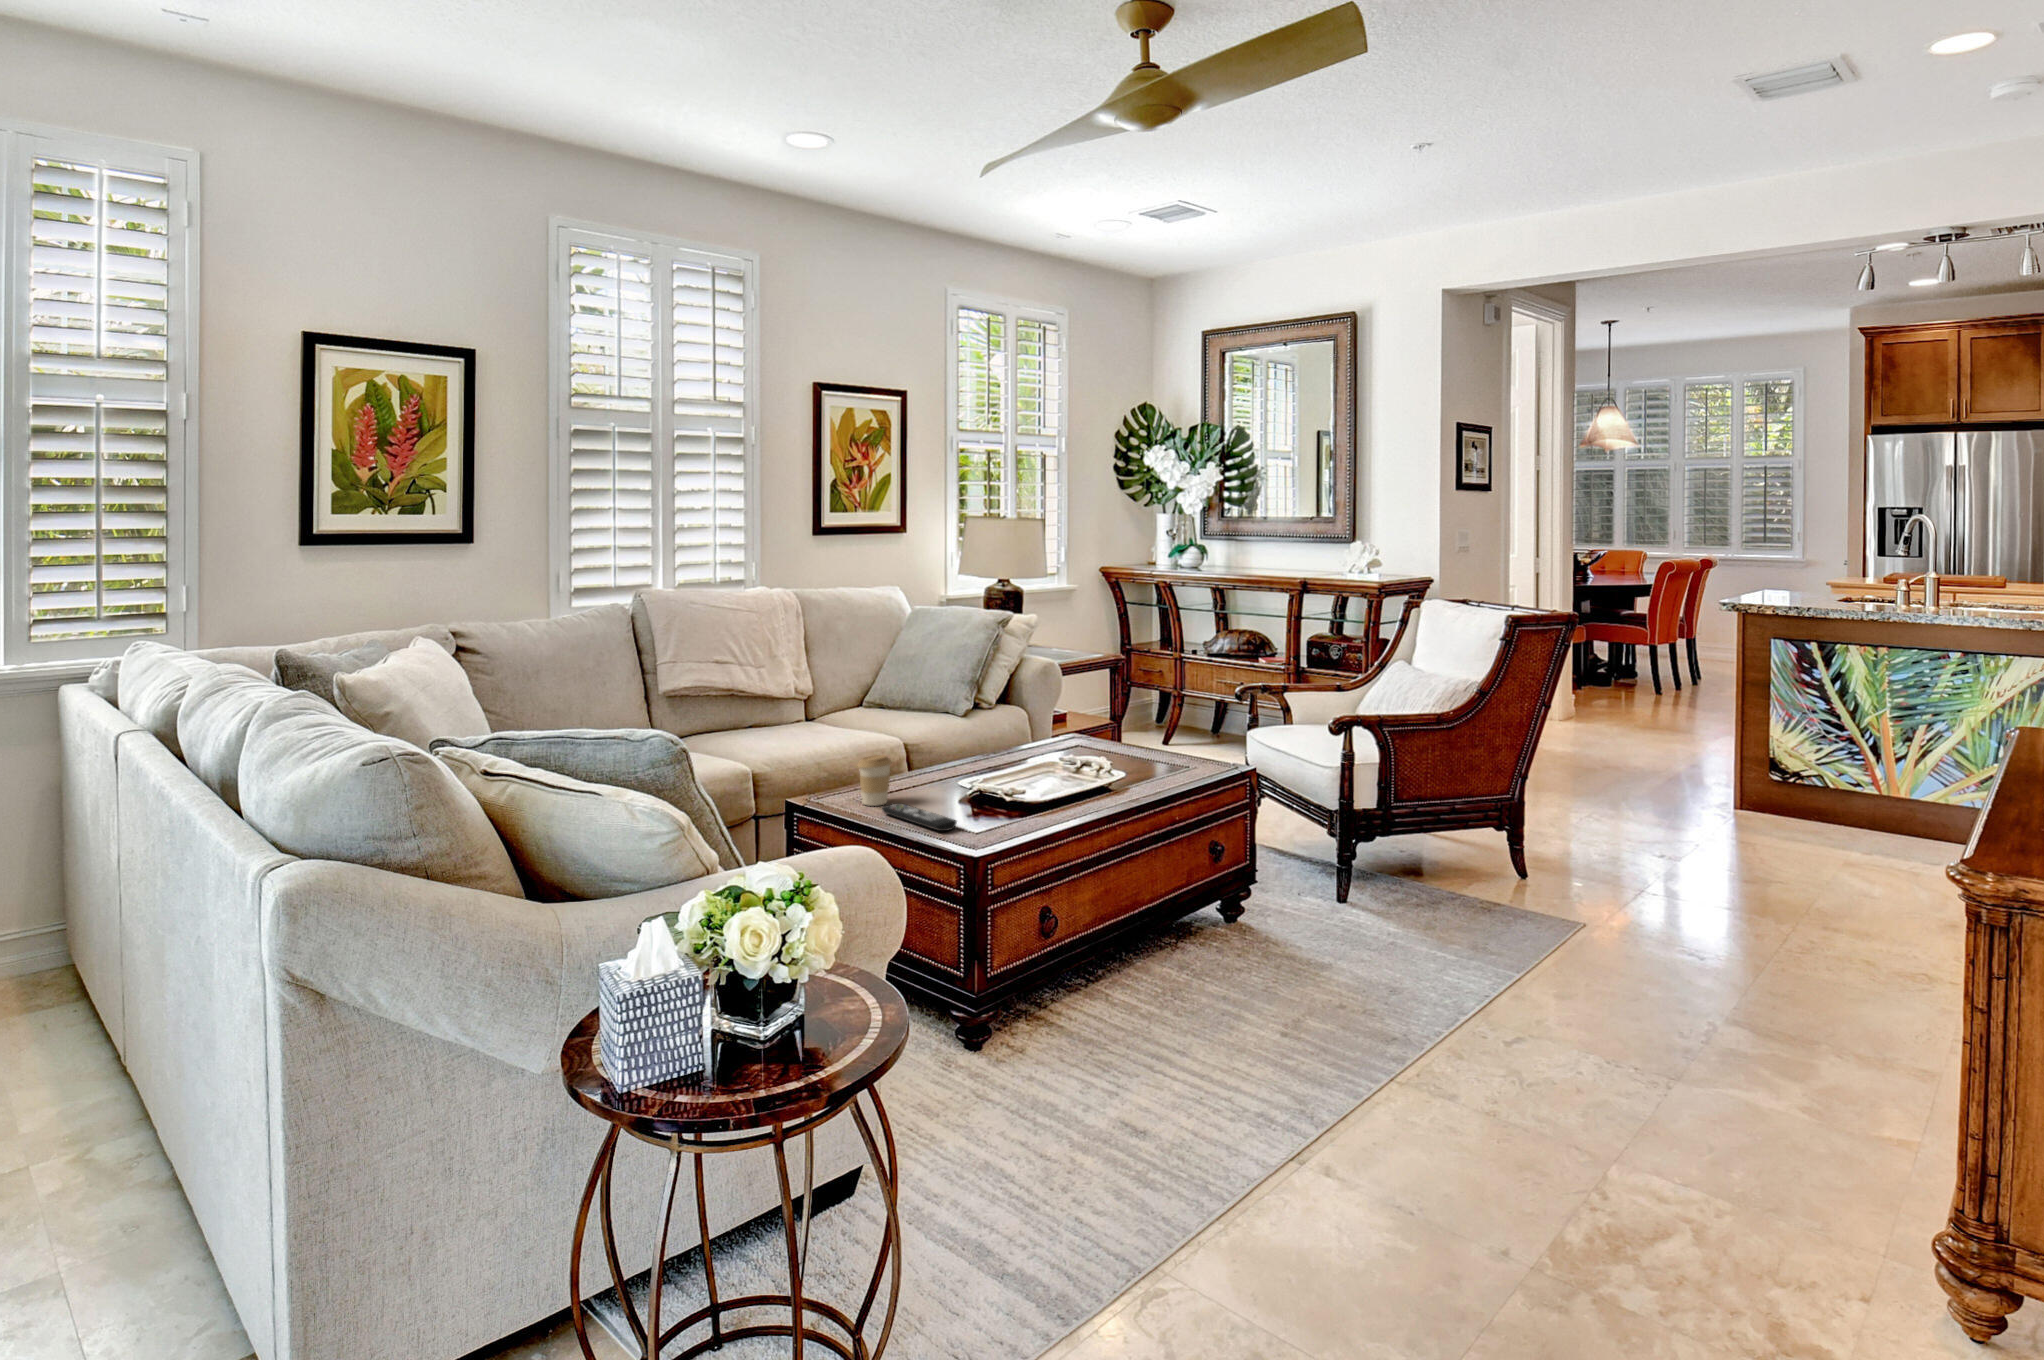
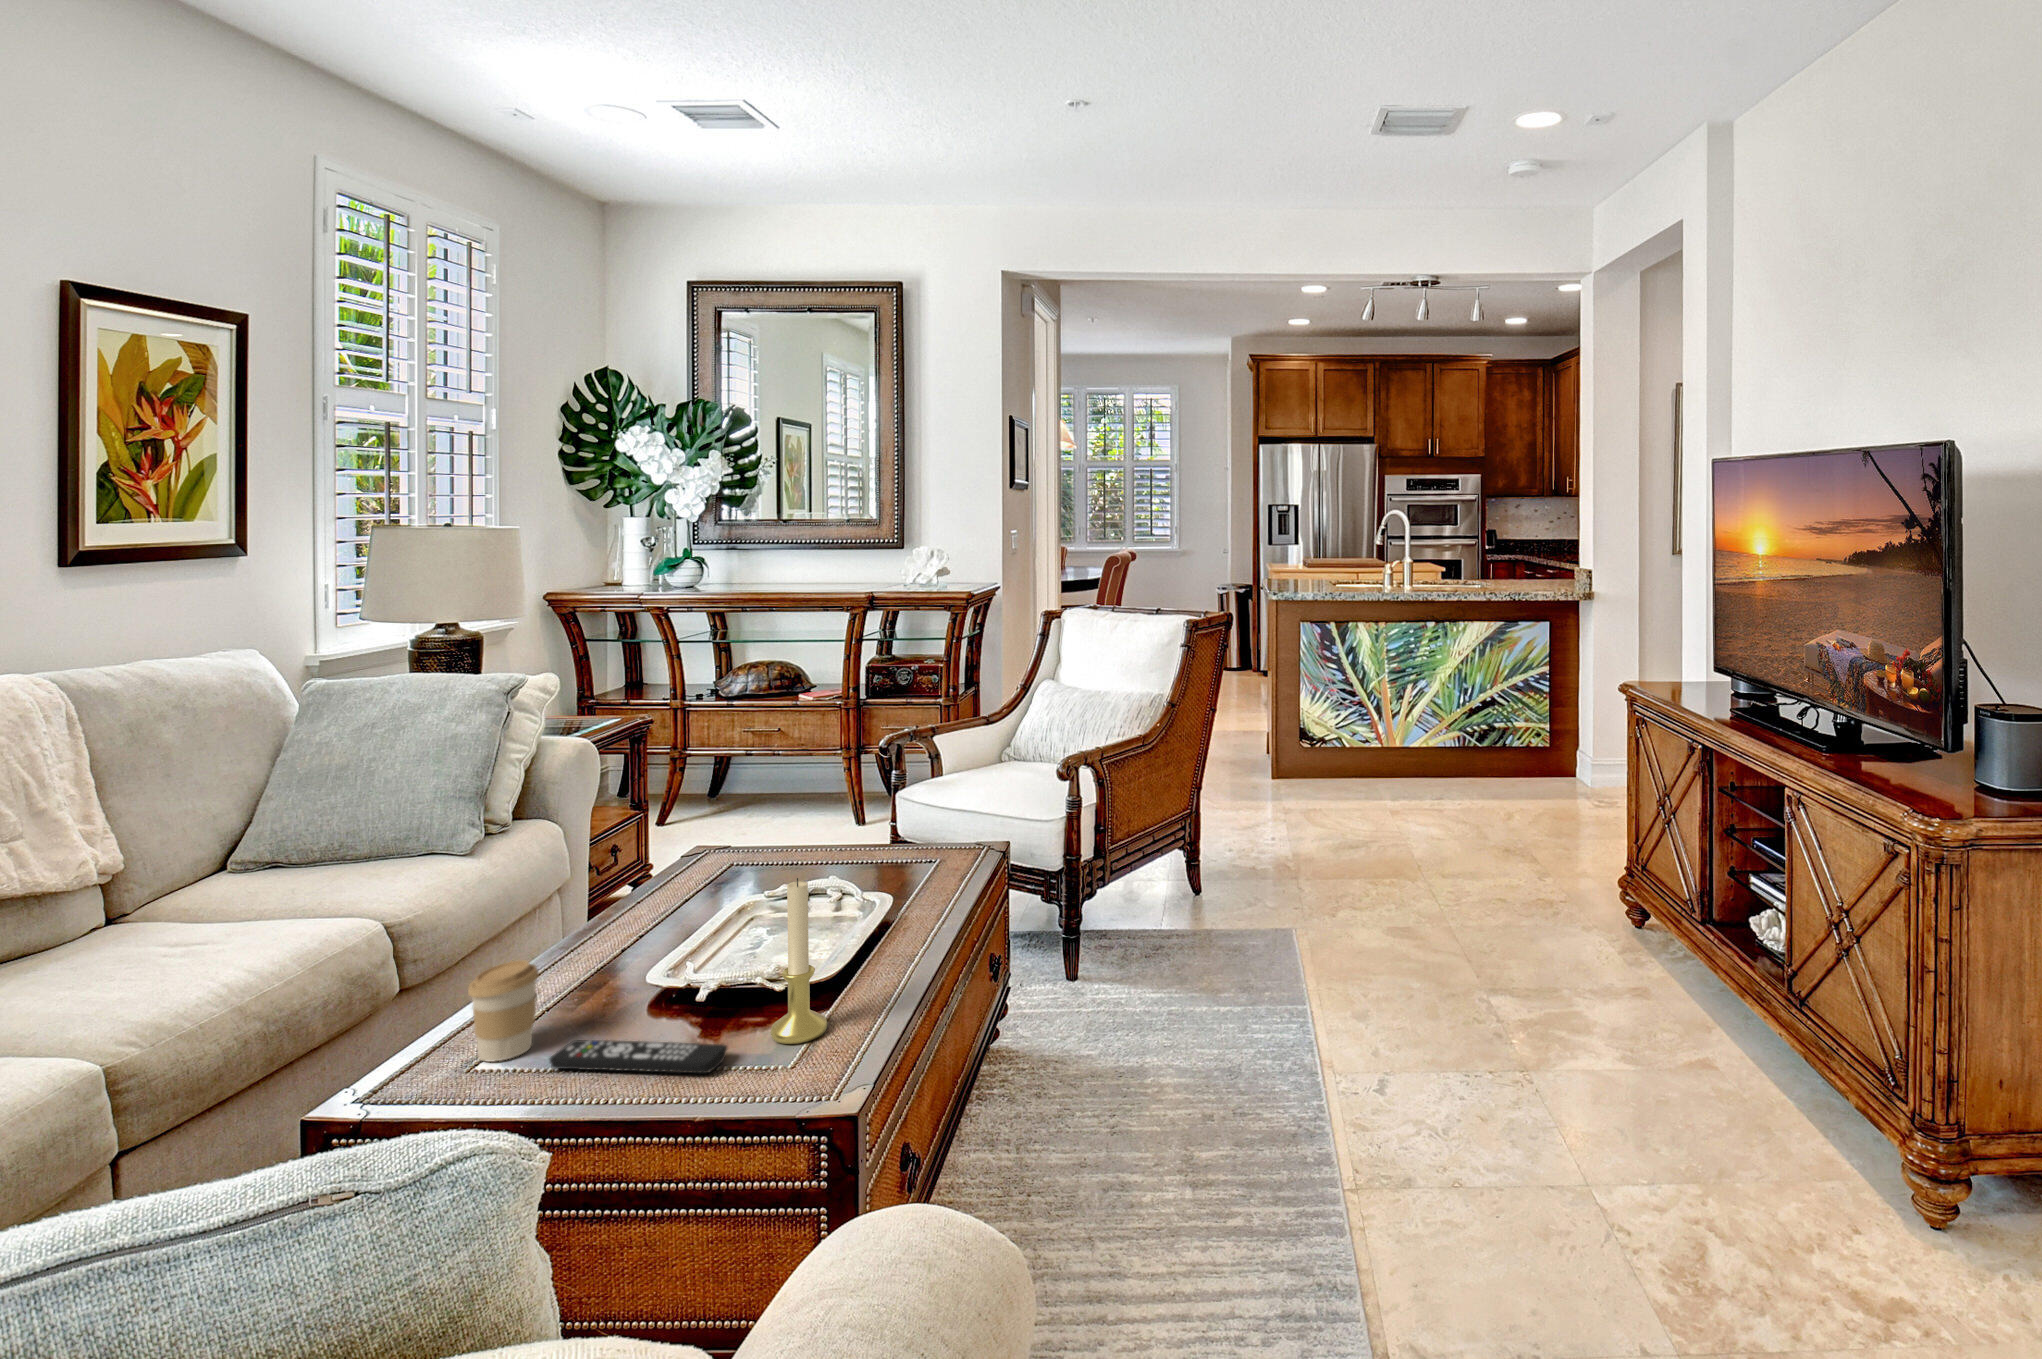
candle holder: none [985,730,1018,832] -> present [770,878,827,1044]

